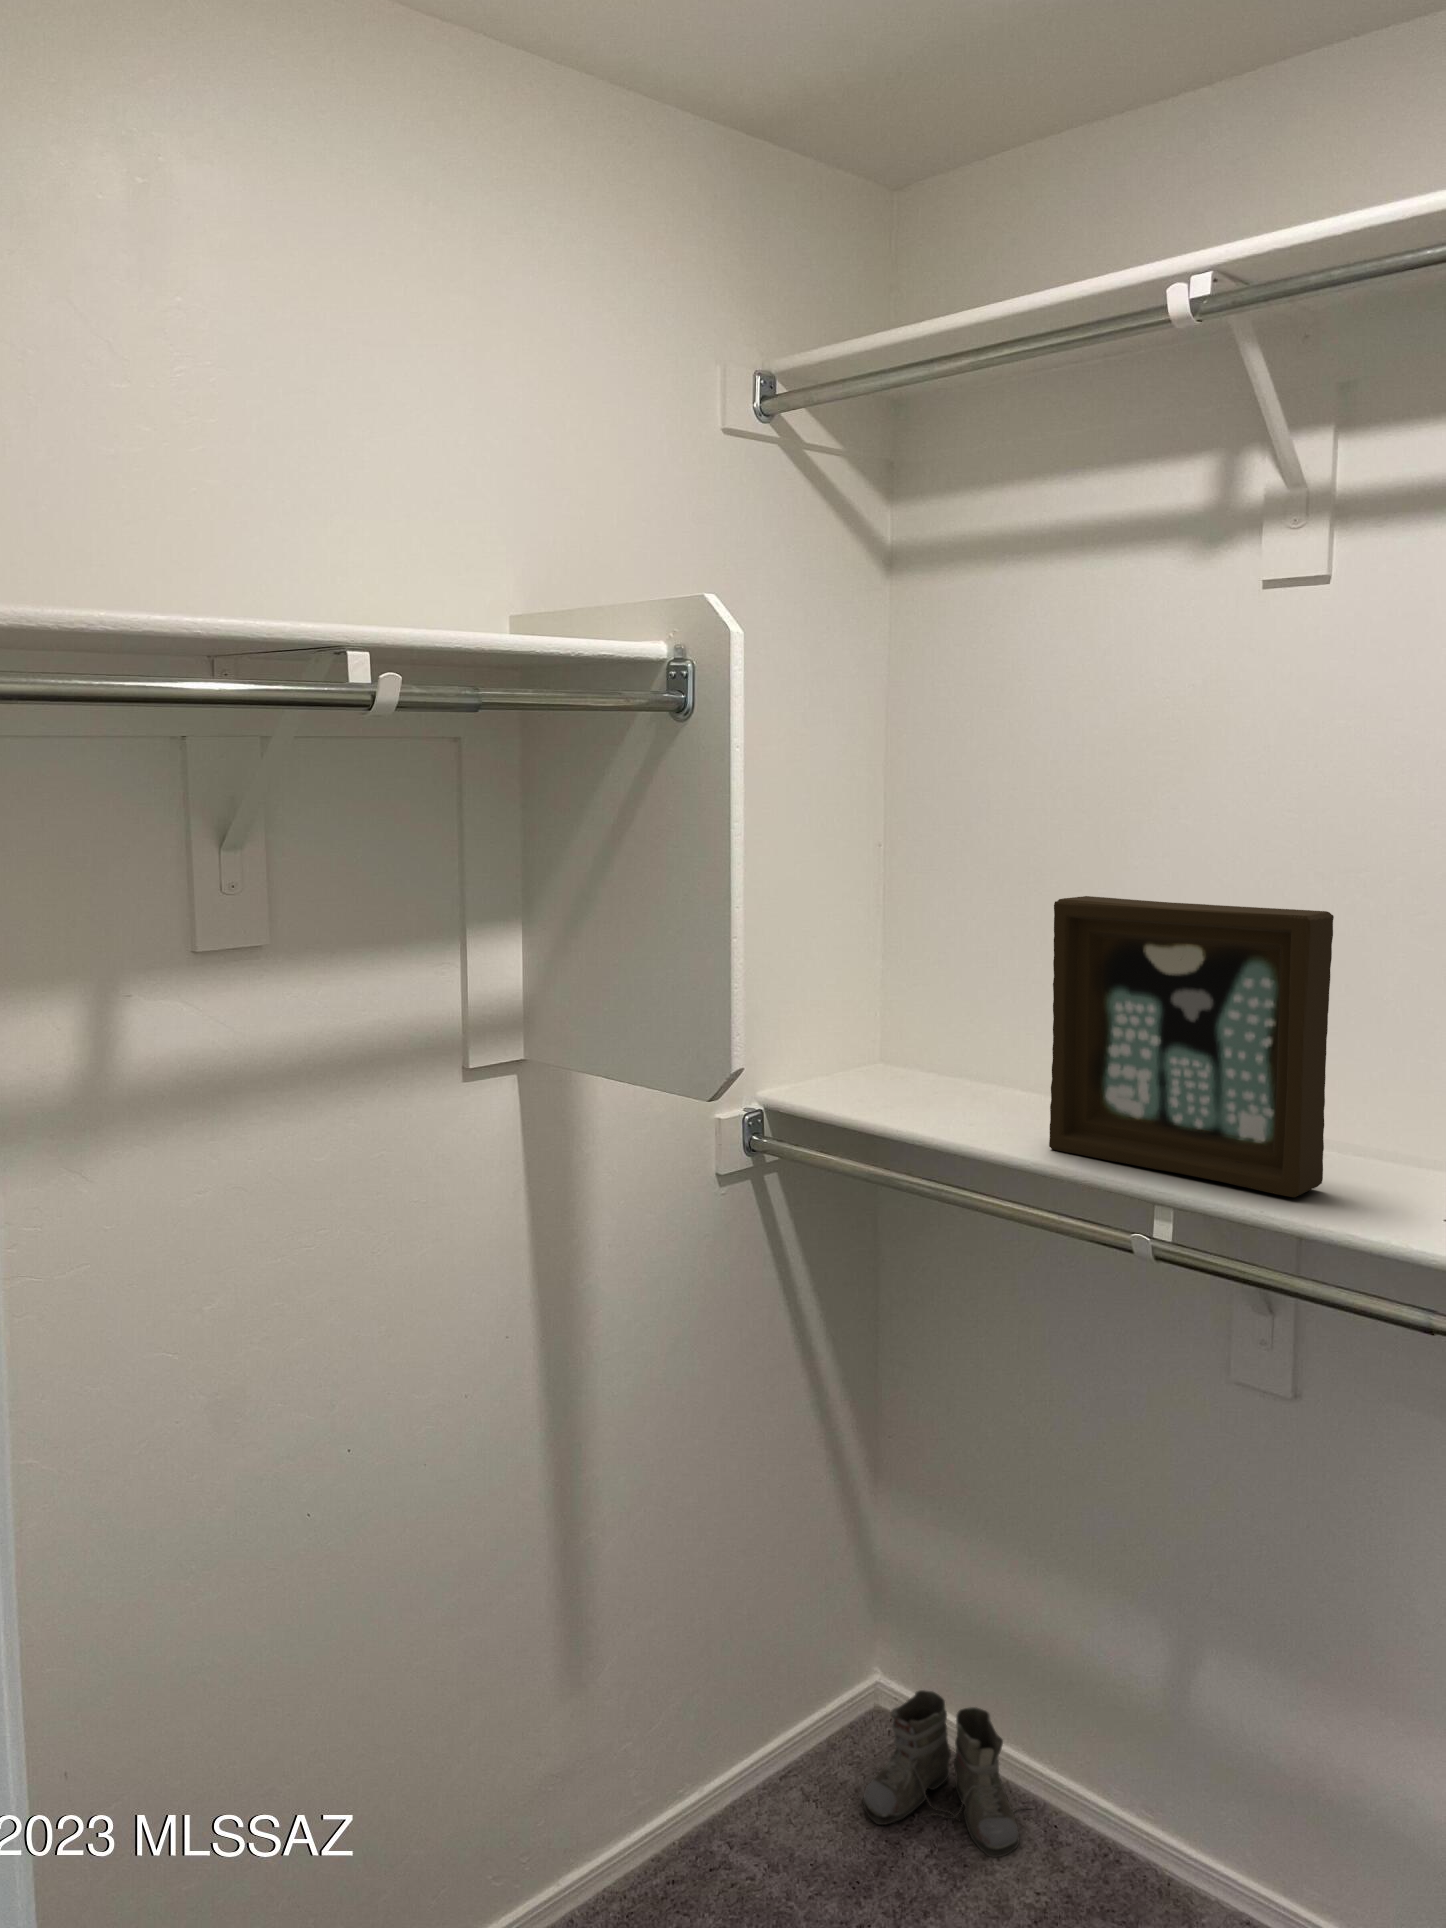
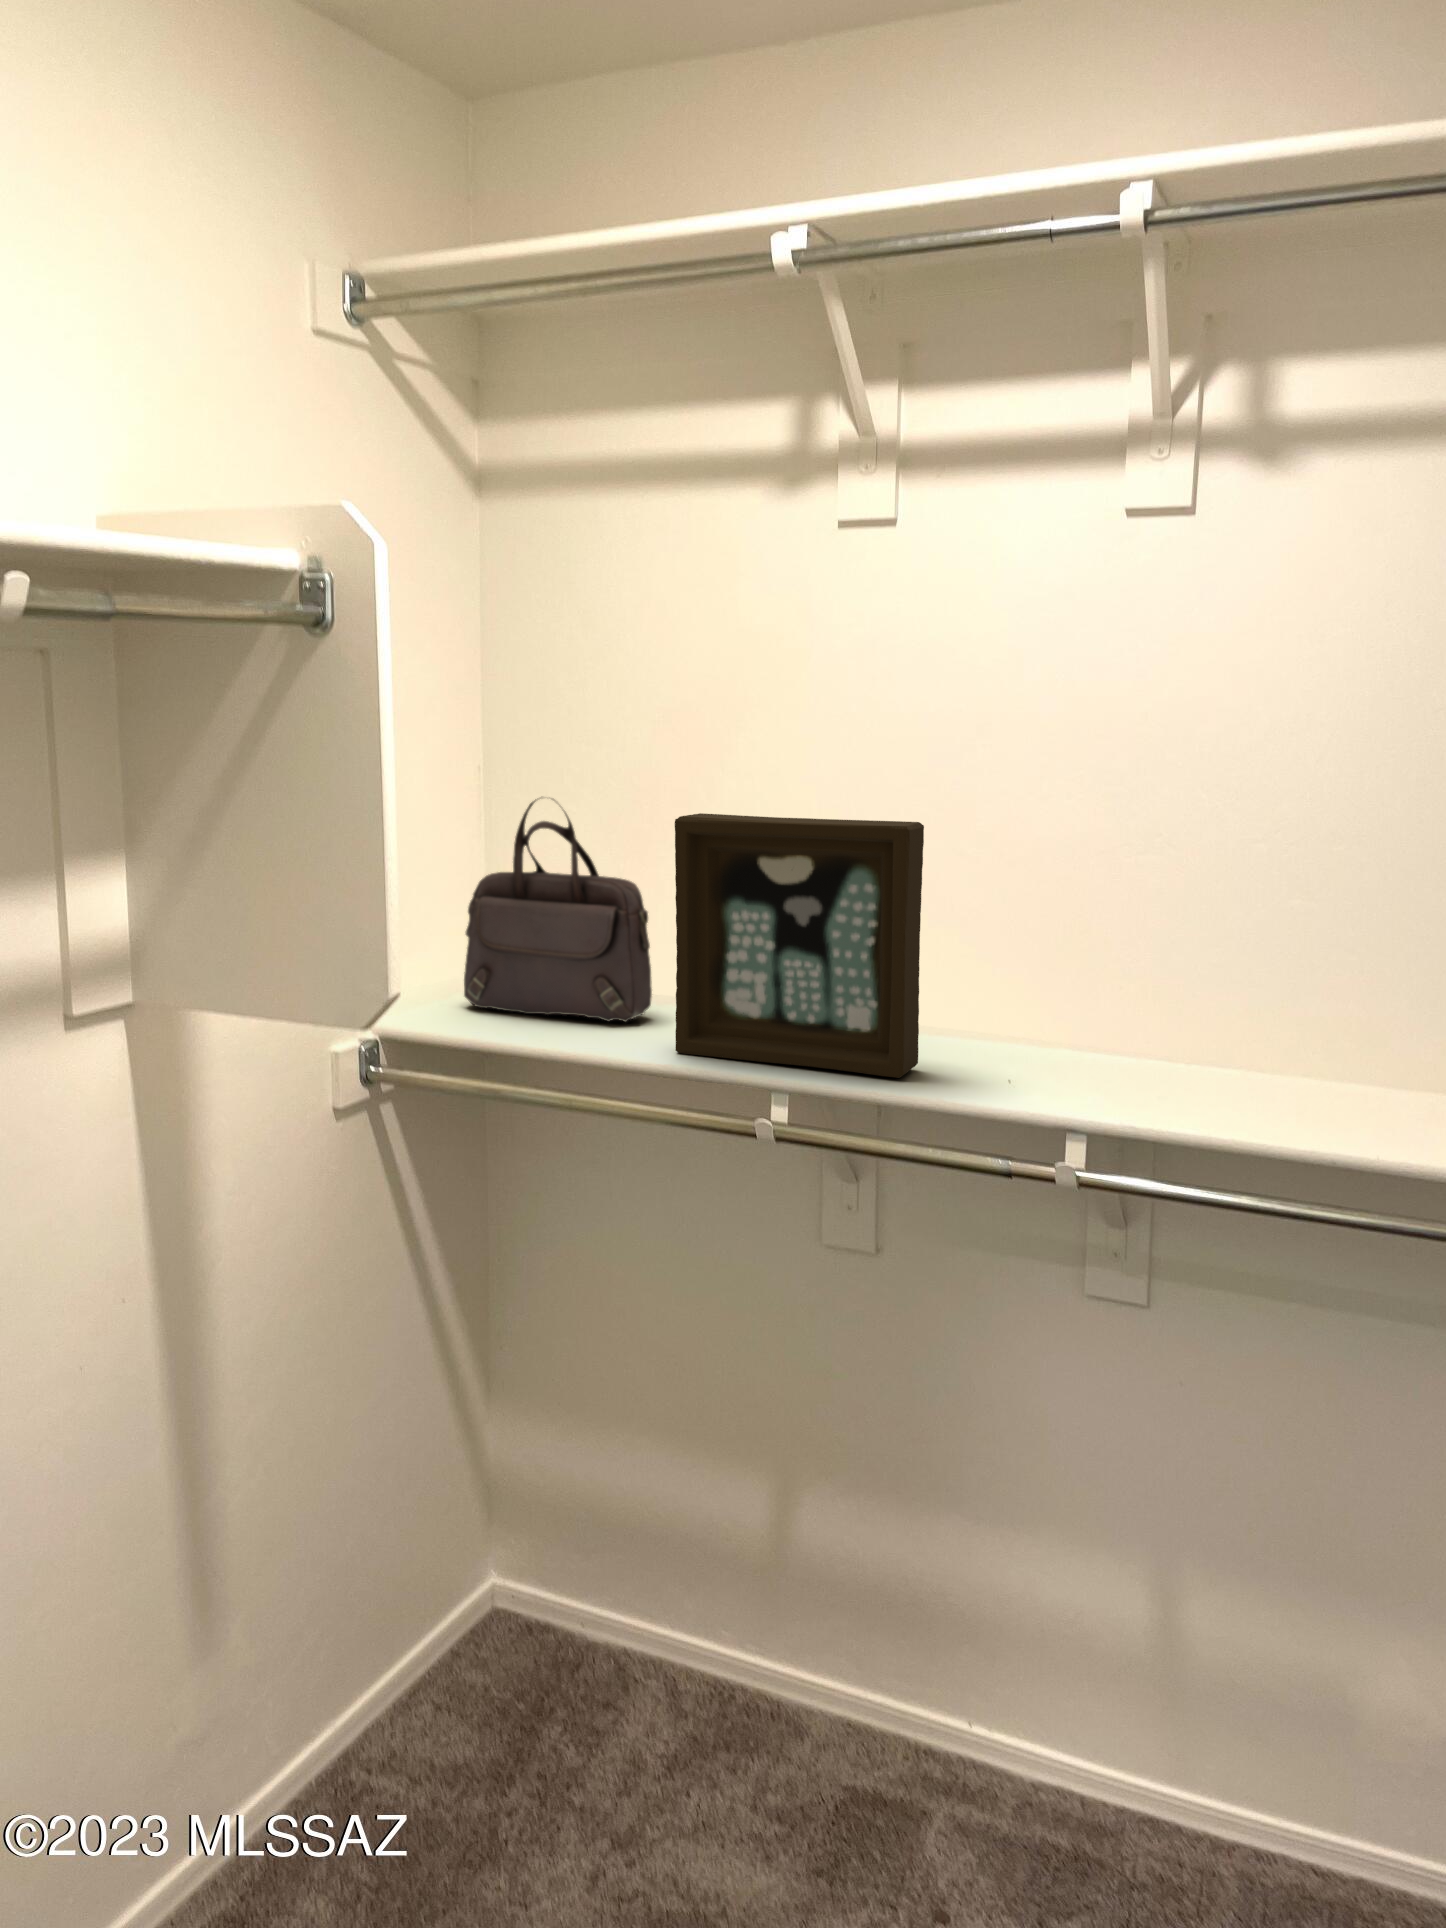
handbag: none [850,875,1039,1113] -> present [464,799,652,1022]
boots: present [862,1690,1020,1857] -> none [504,1573,662,1711]

